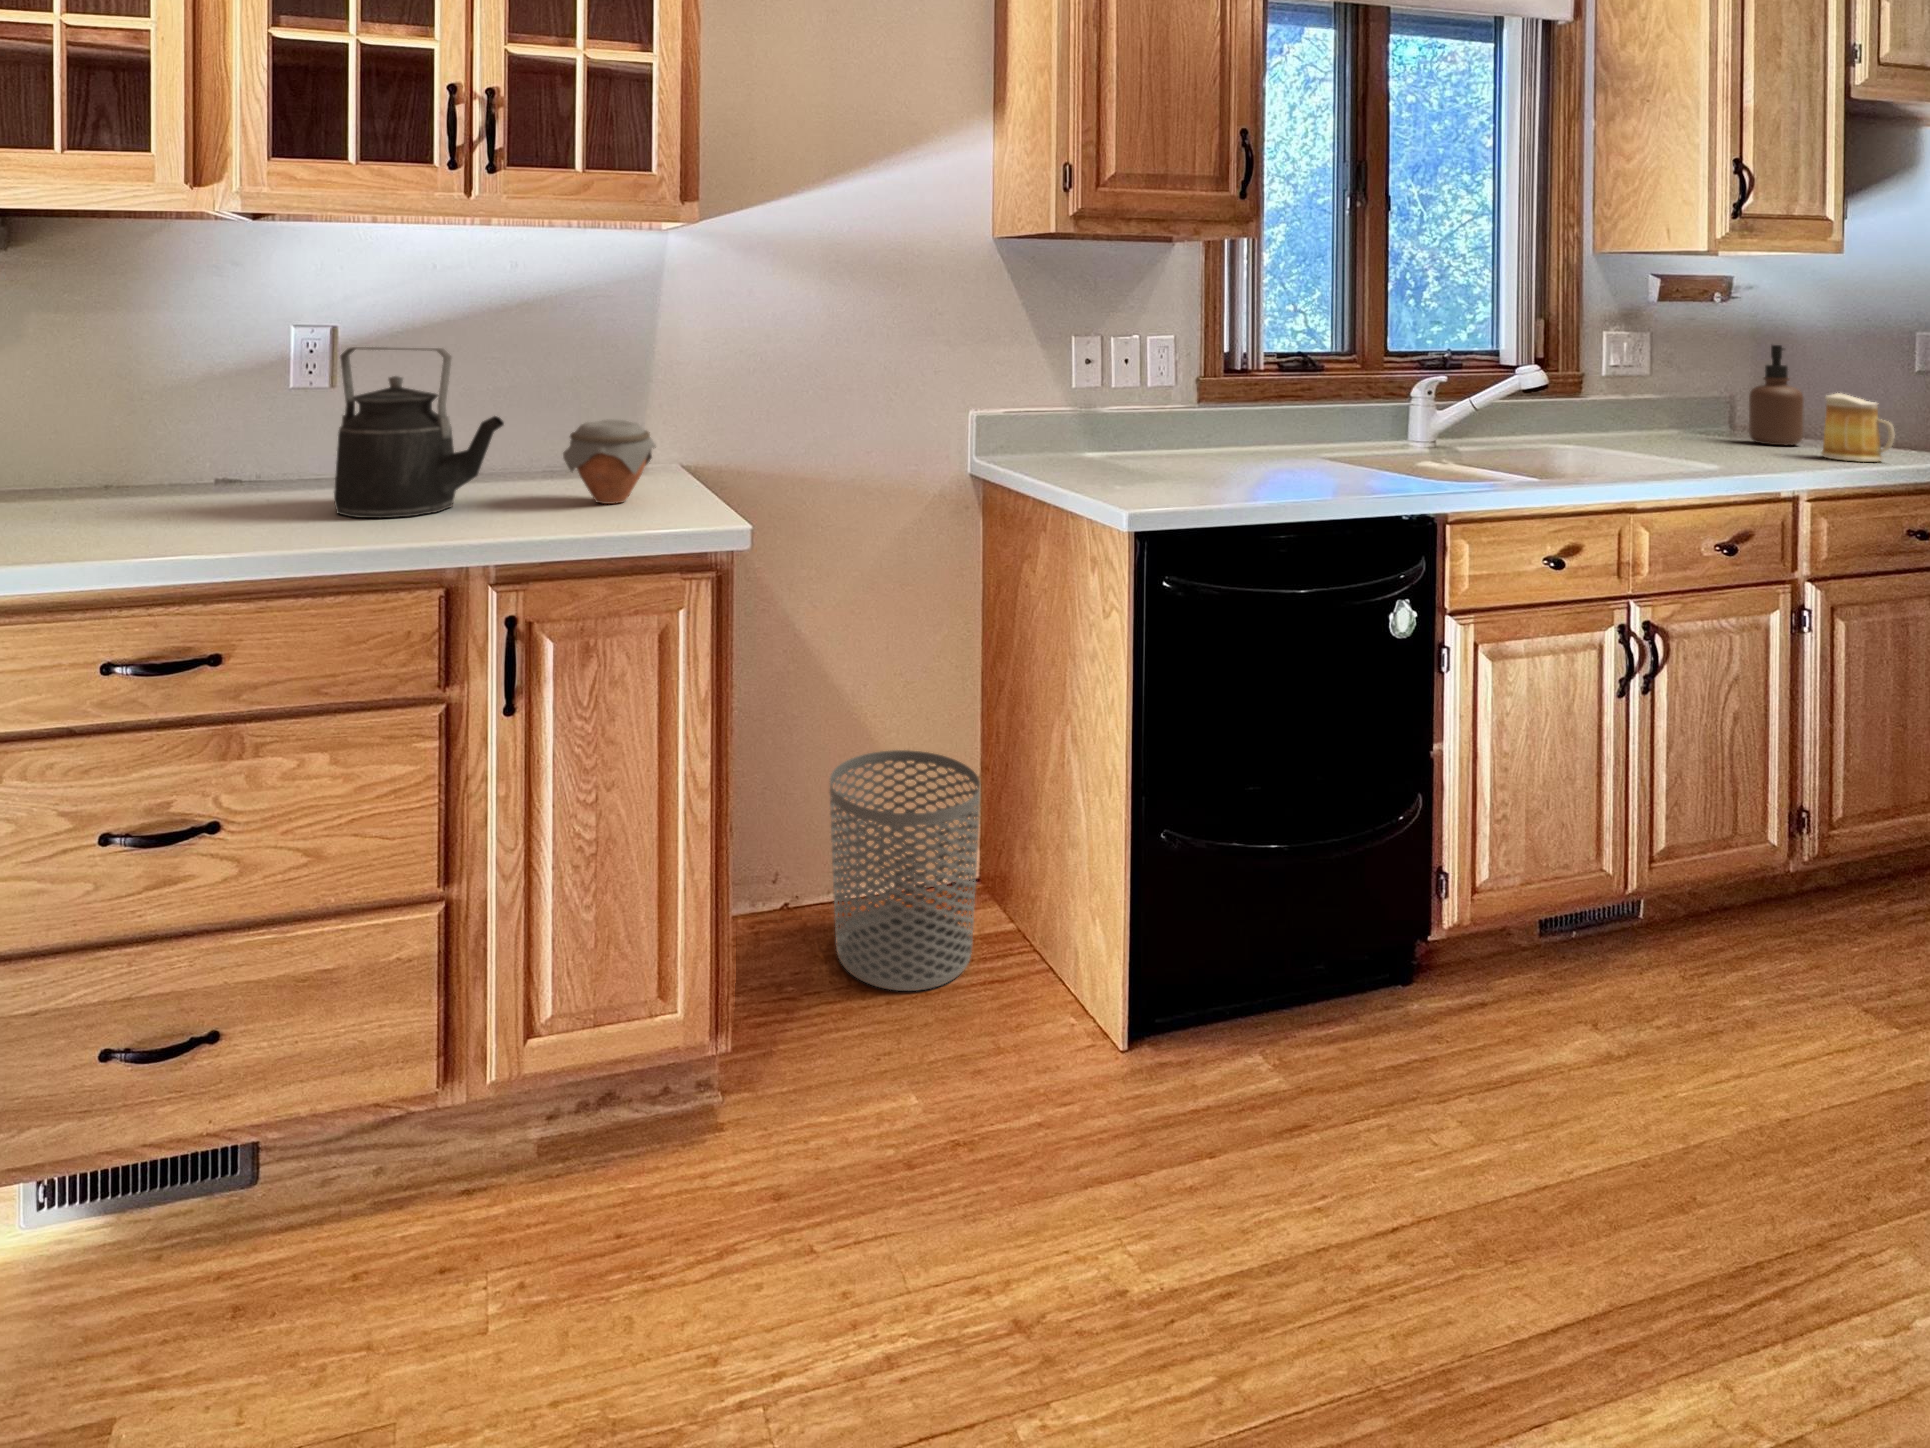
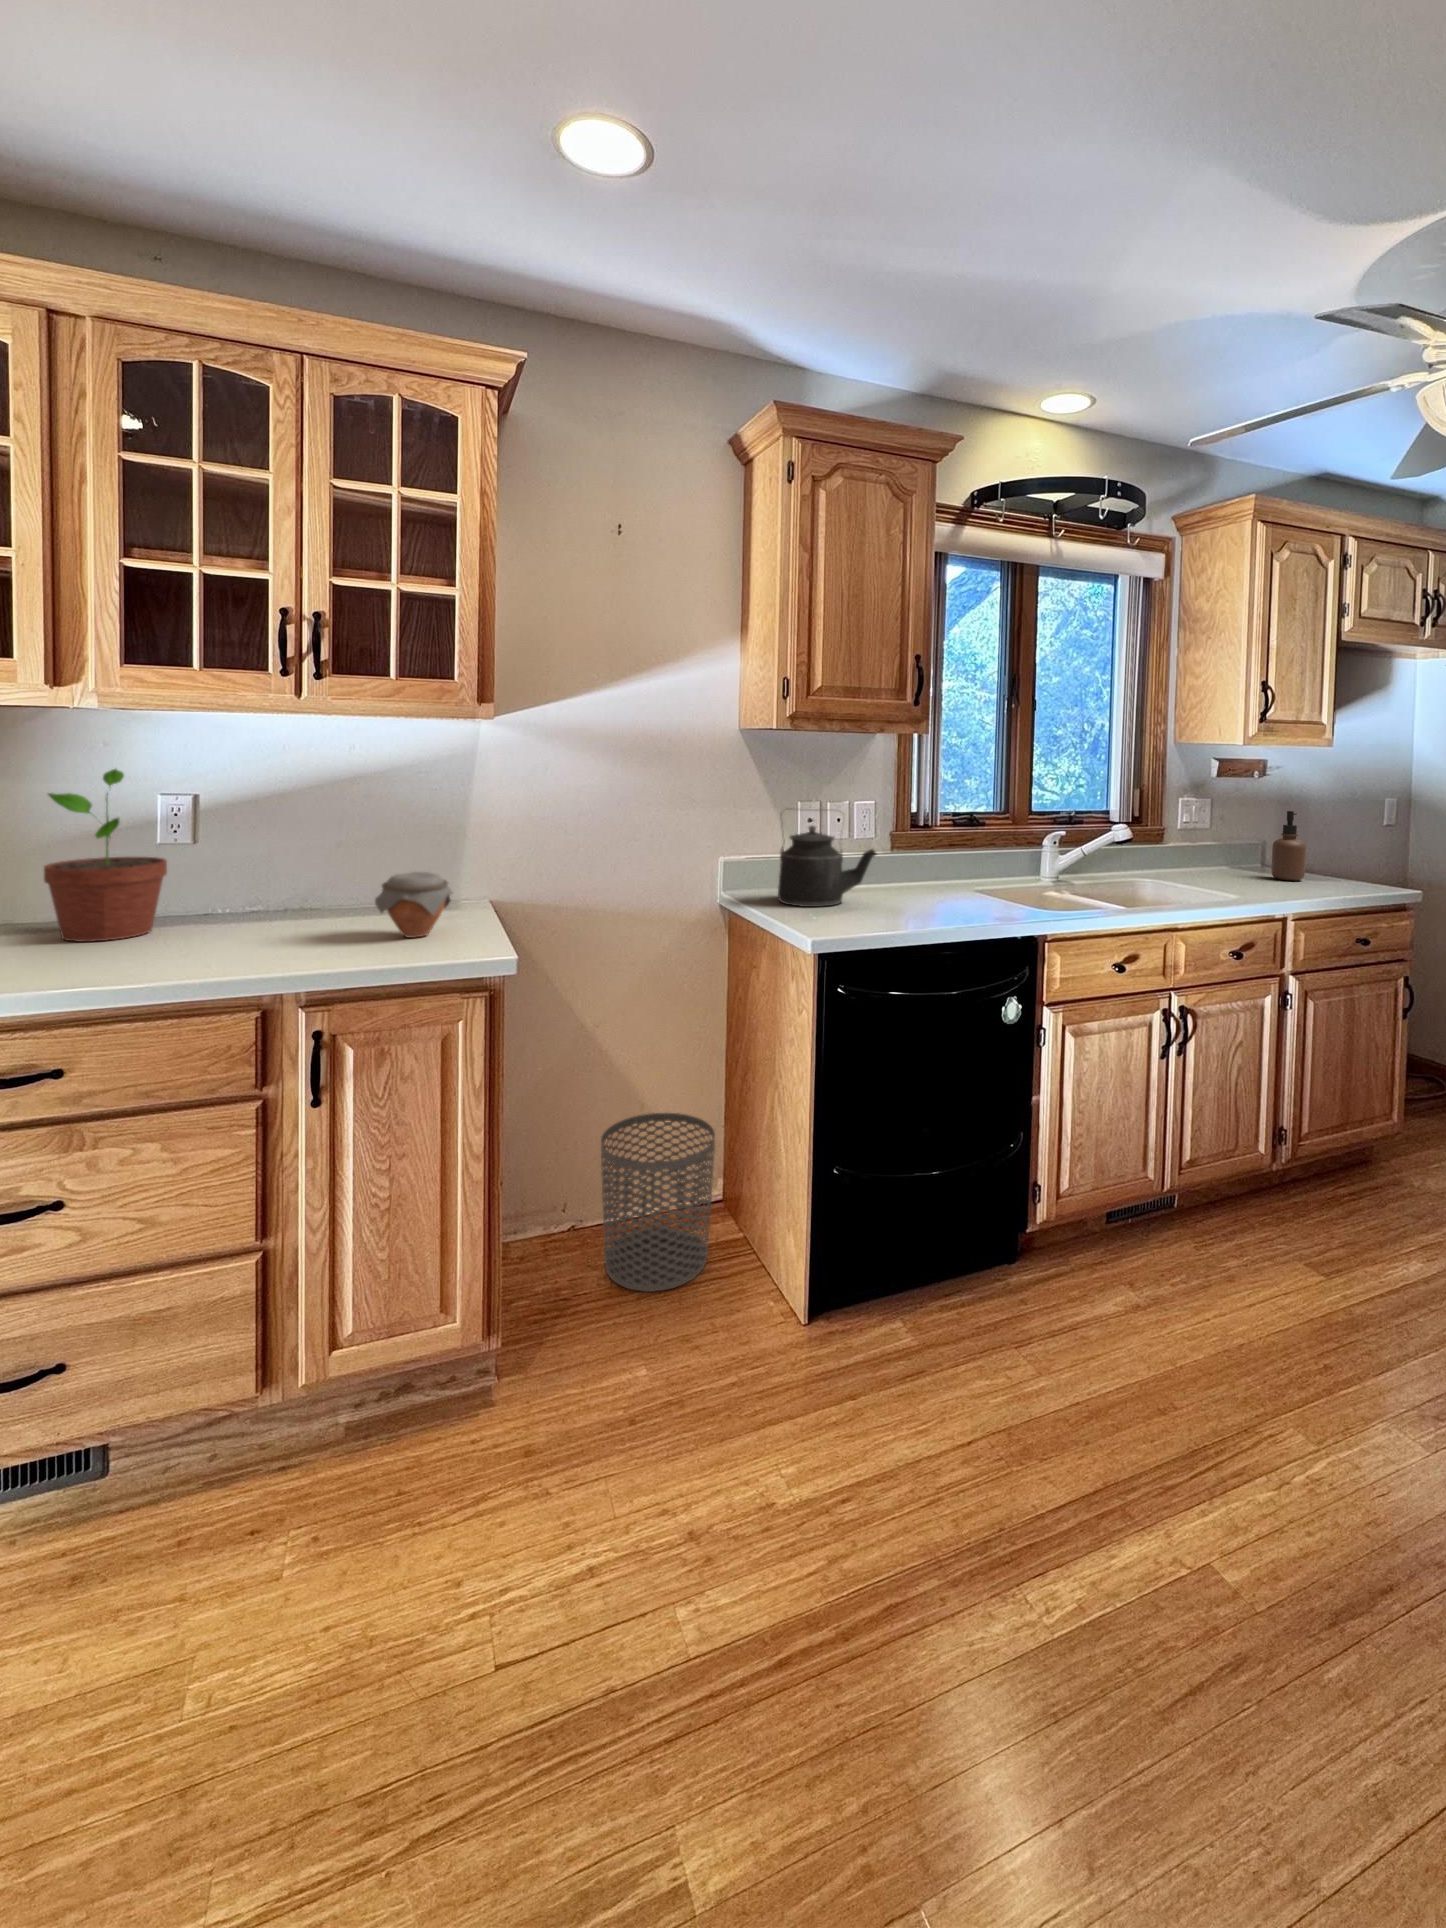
potted plant: none [177,293,311,504] -> present [44,769,167,942]
kettle: present [334,347,504,518] -> present [778,808,876,907]
mug: present [1821,393,1895,462] -> none [1310,846,1355,894]

